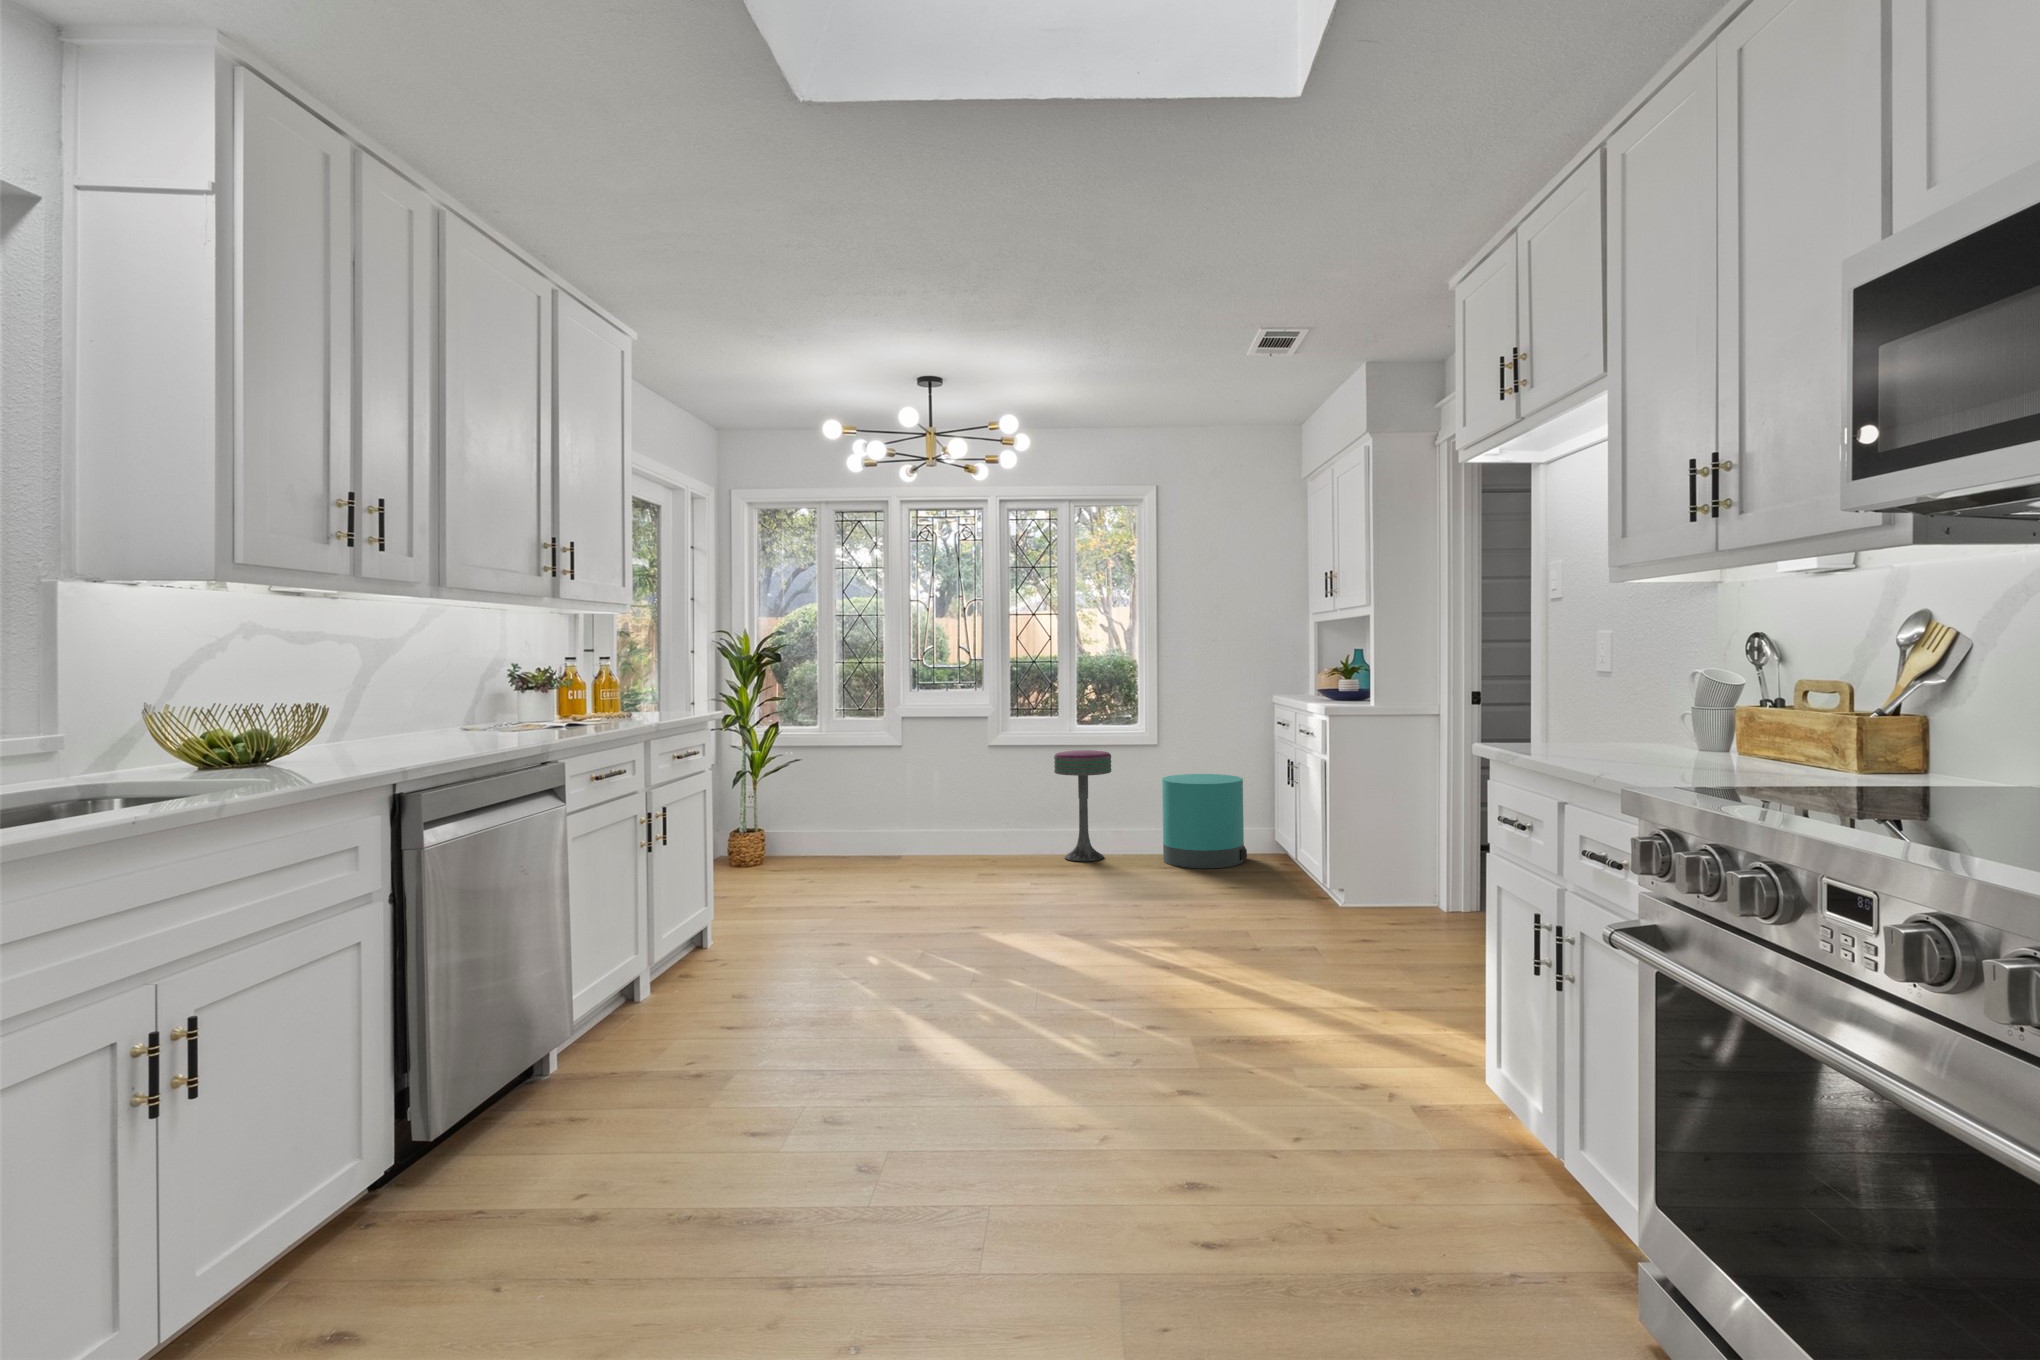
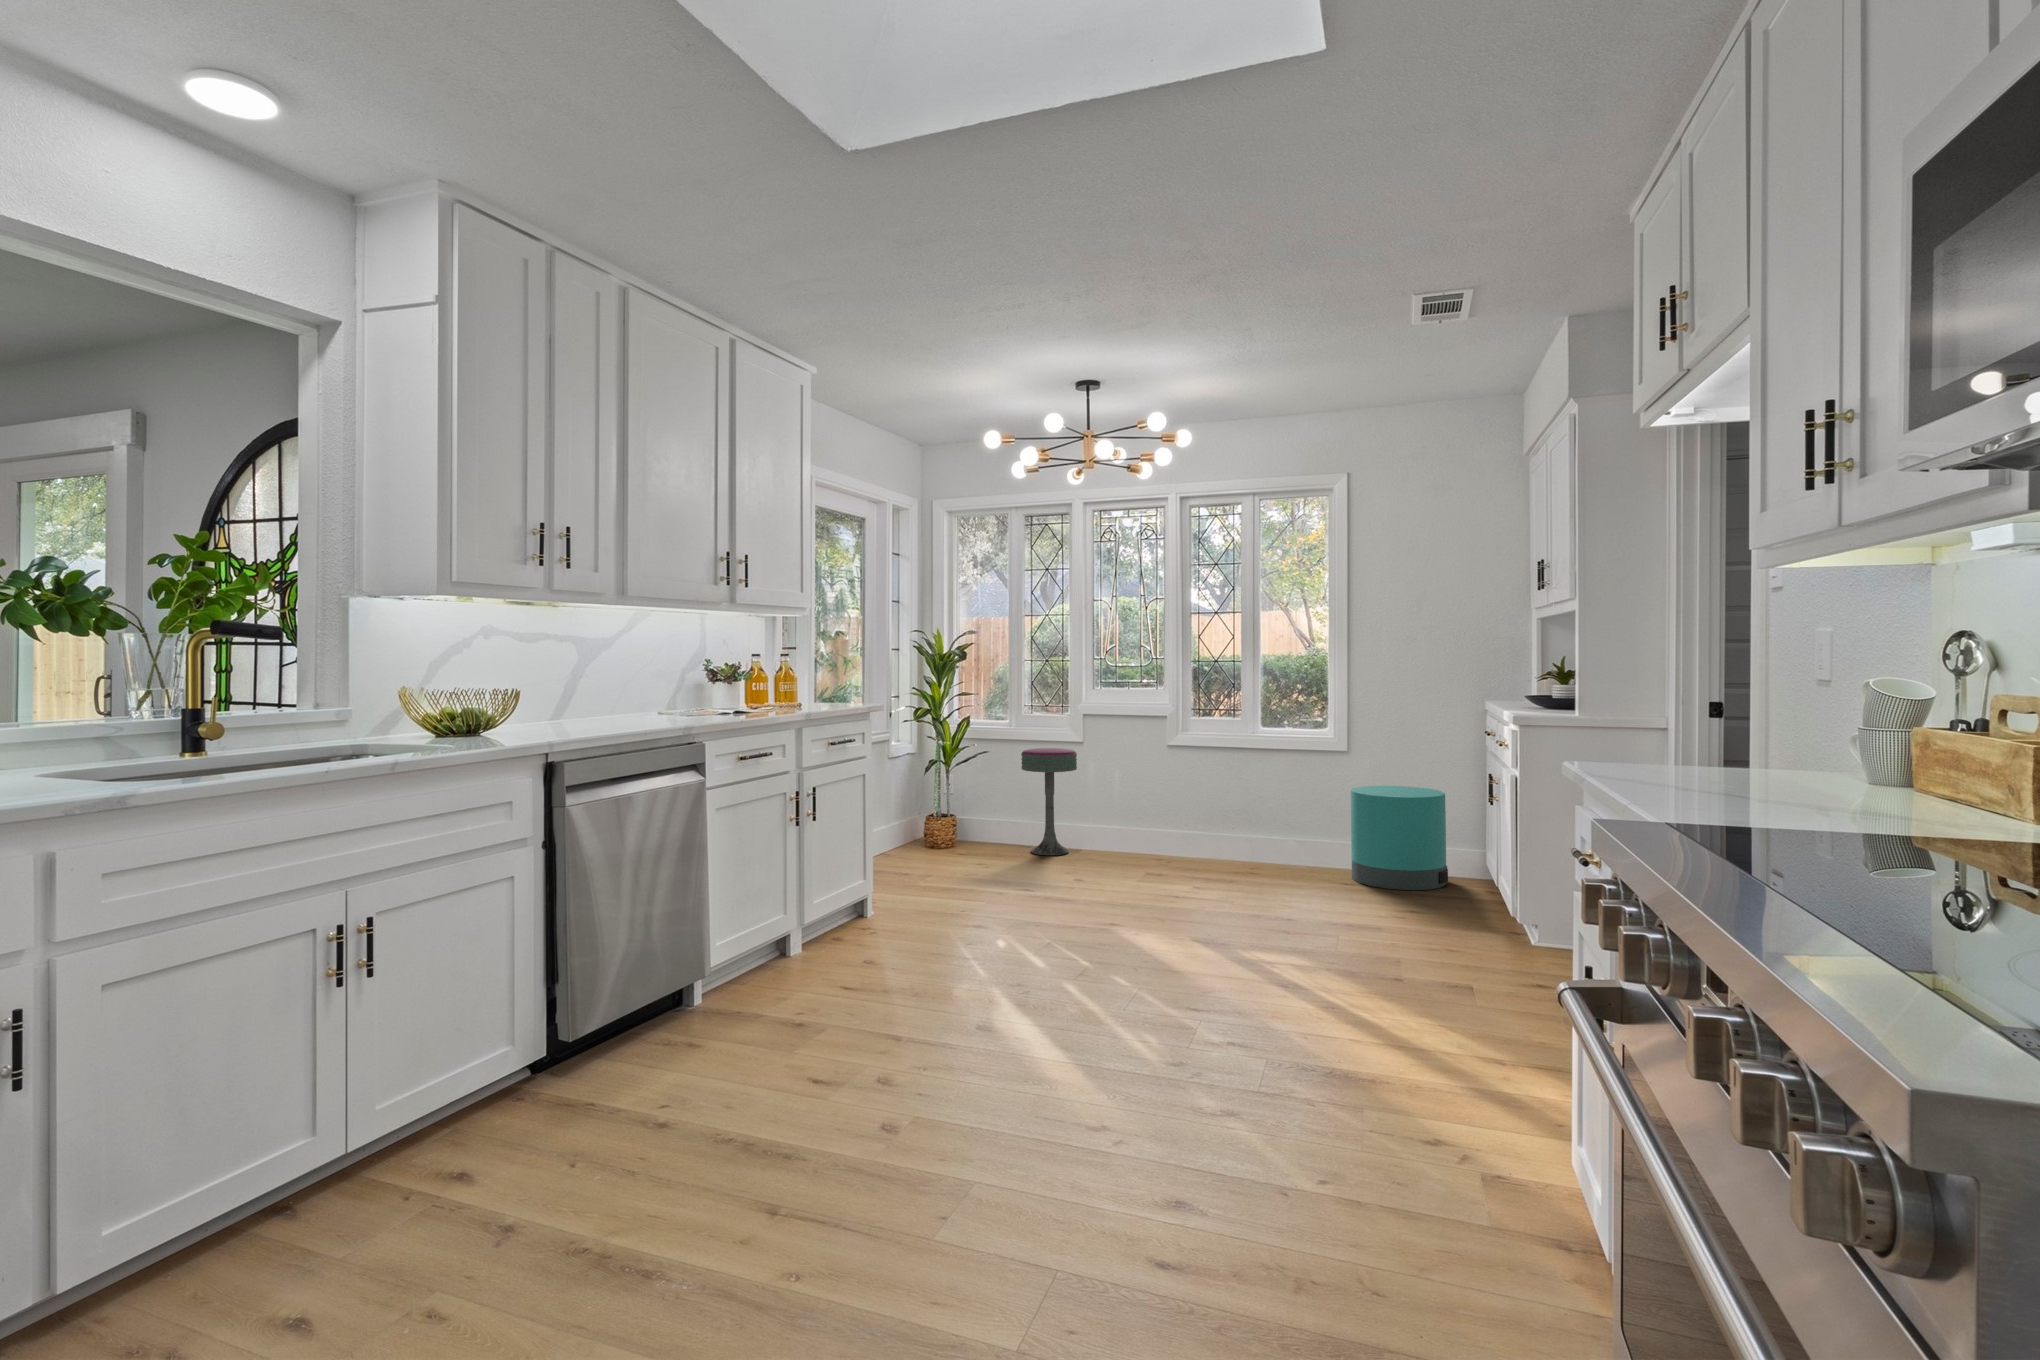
bar stool: present [1054,750,1111,861] -> present [1021,748,1077,855]

